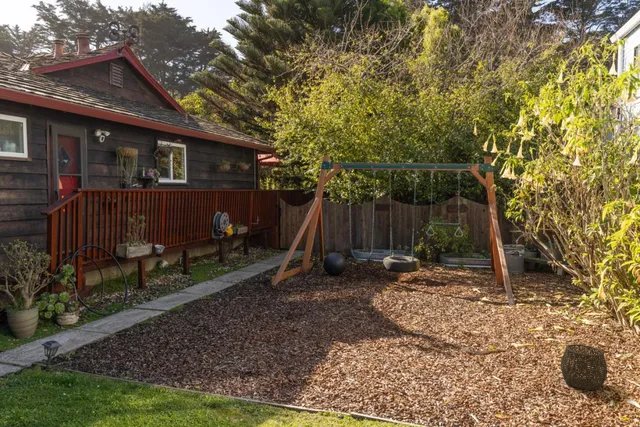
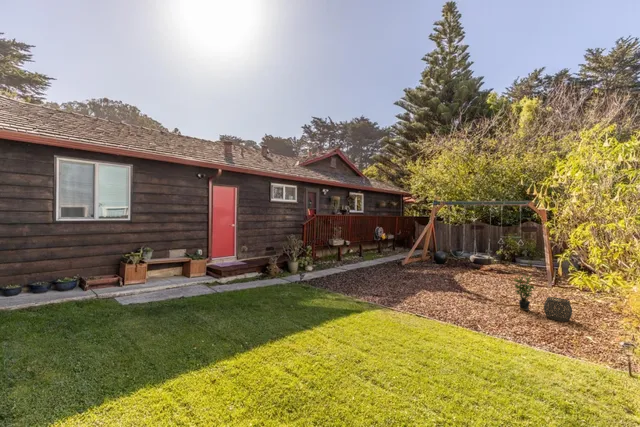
potted plant: none [505,303,539,372] -> present [514,275,535,310]

